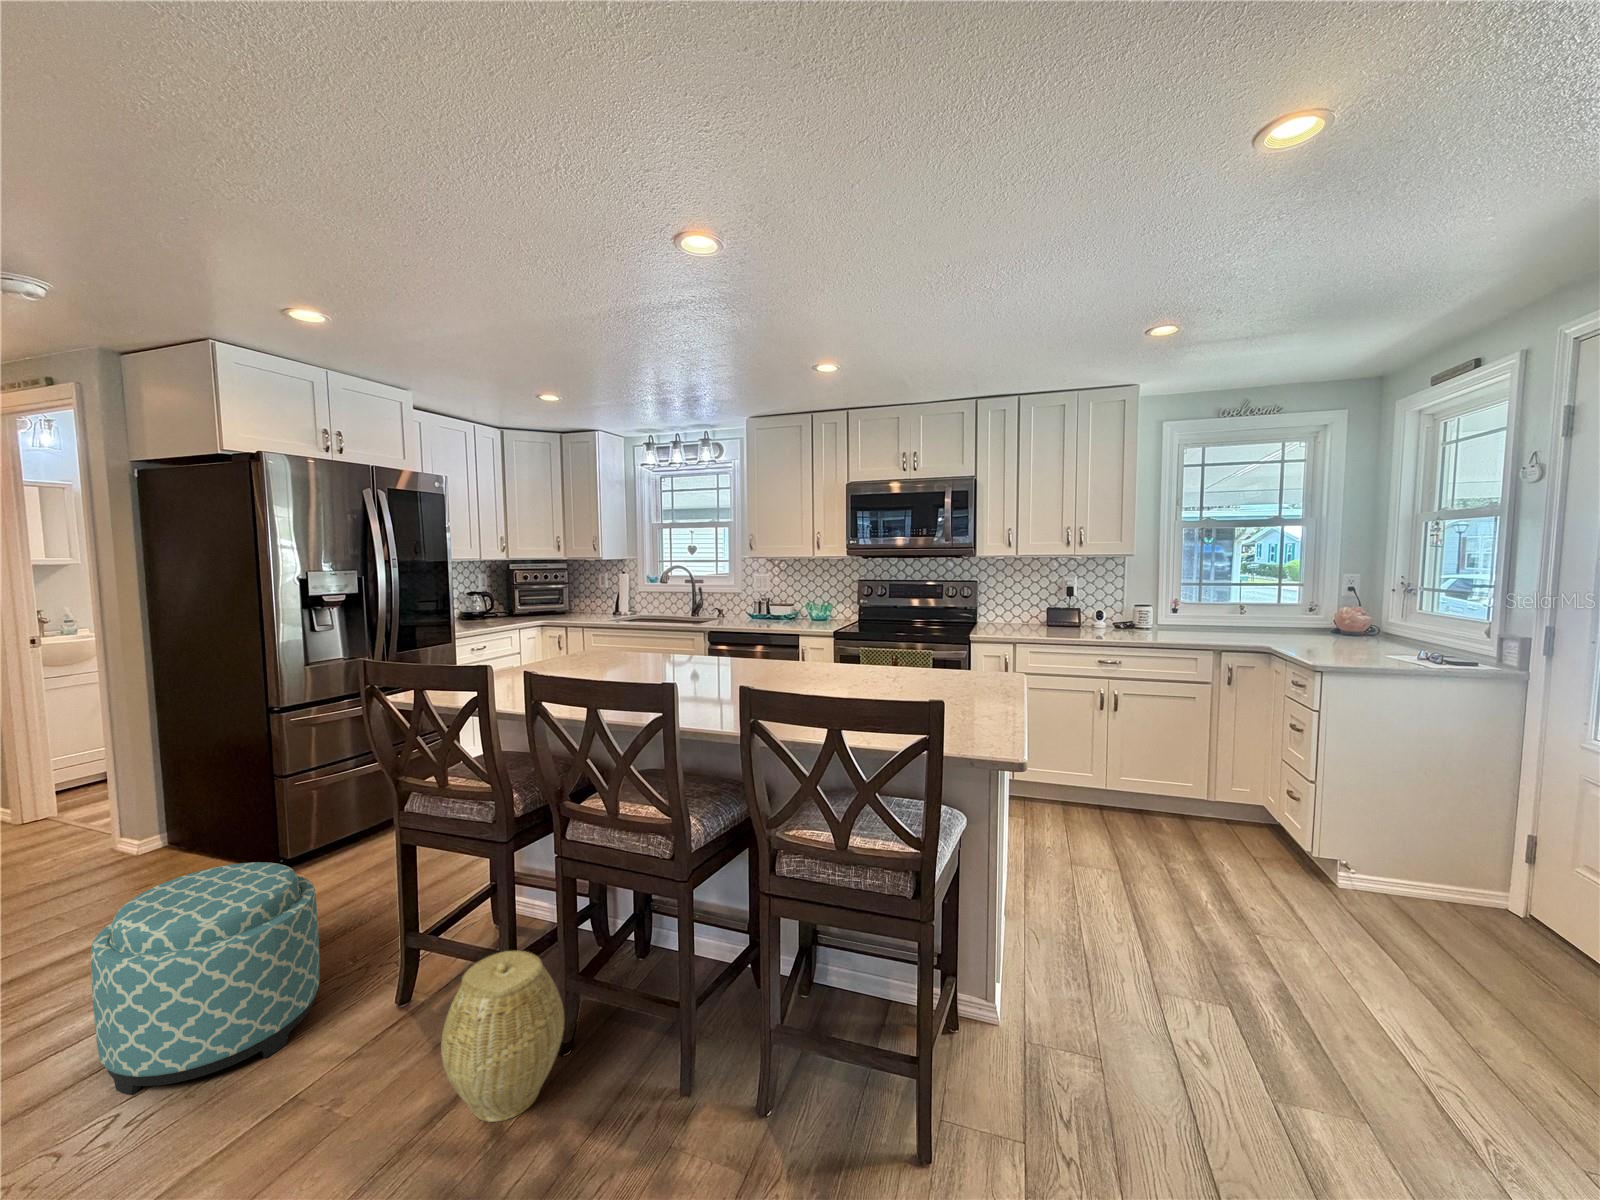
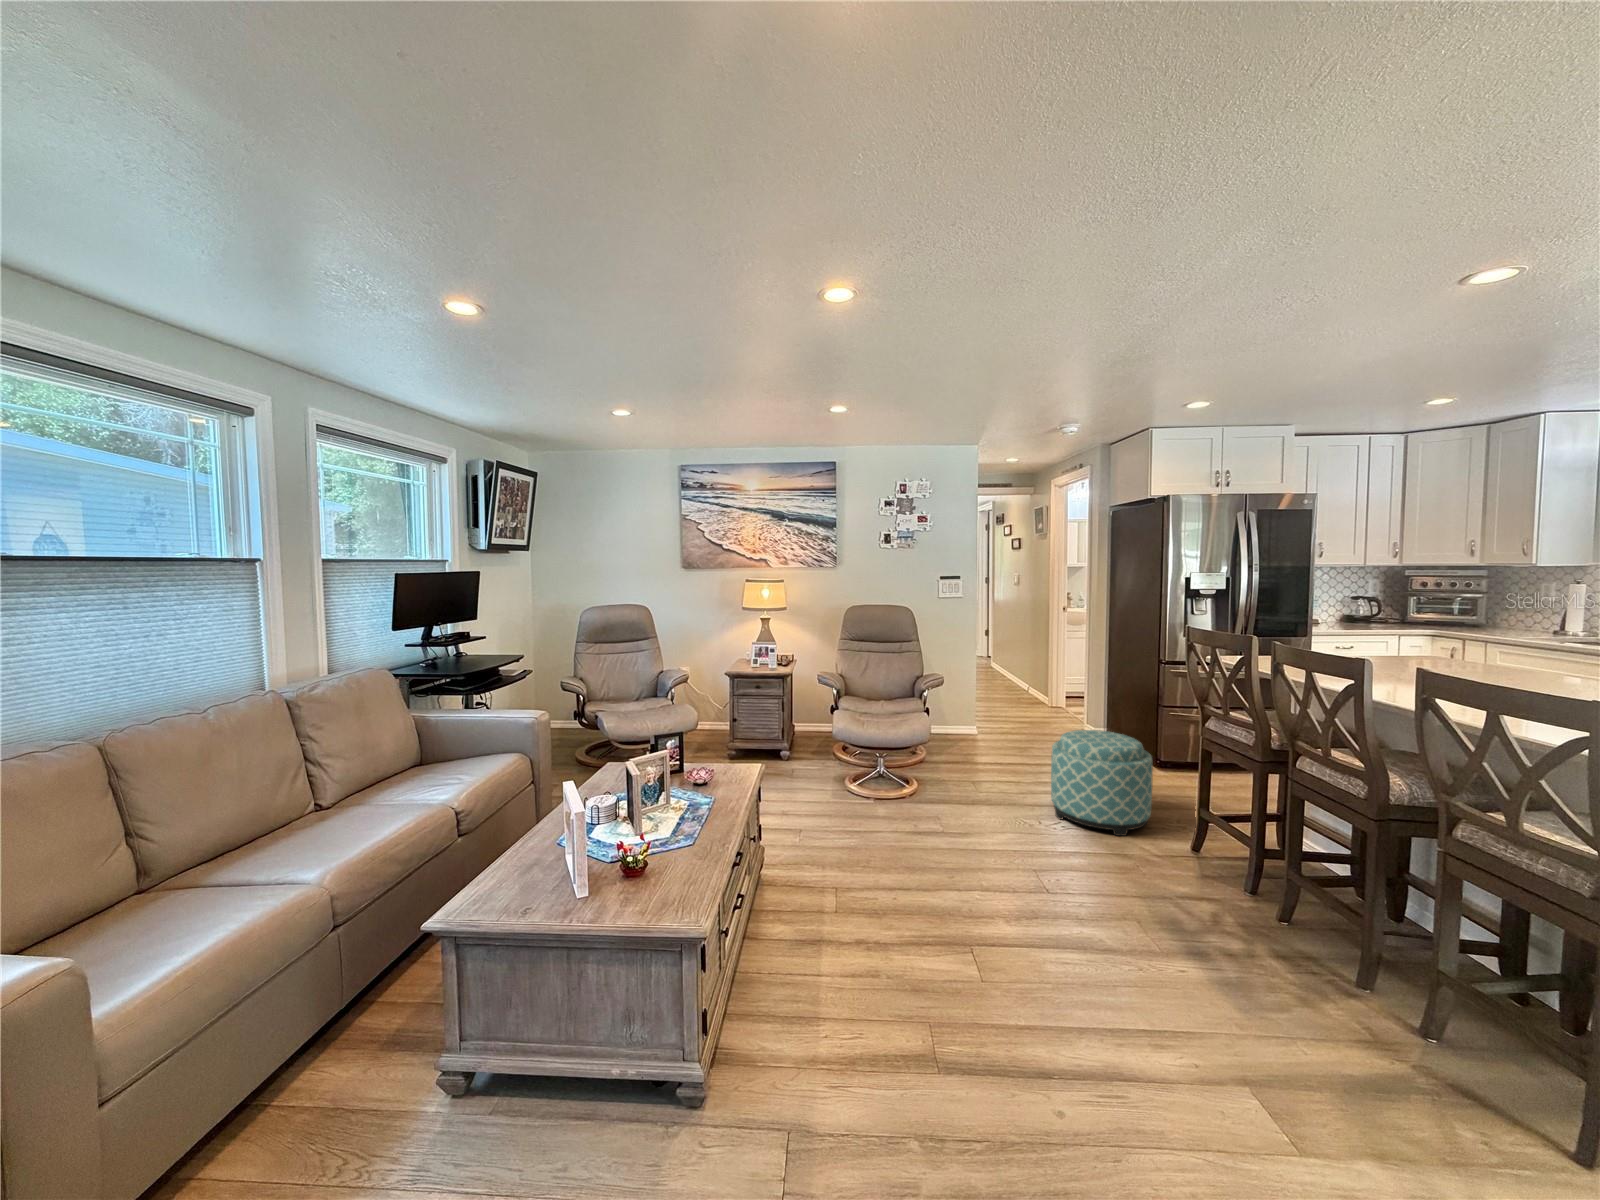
woven basket: present [441,951,564,1122] -> none [1190,824,1282,932]

